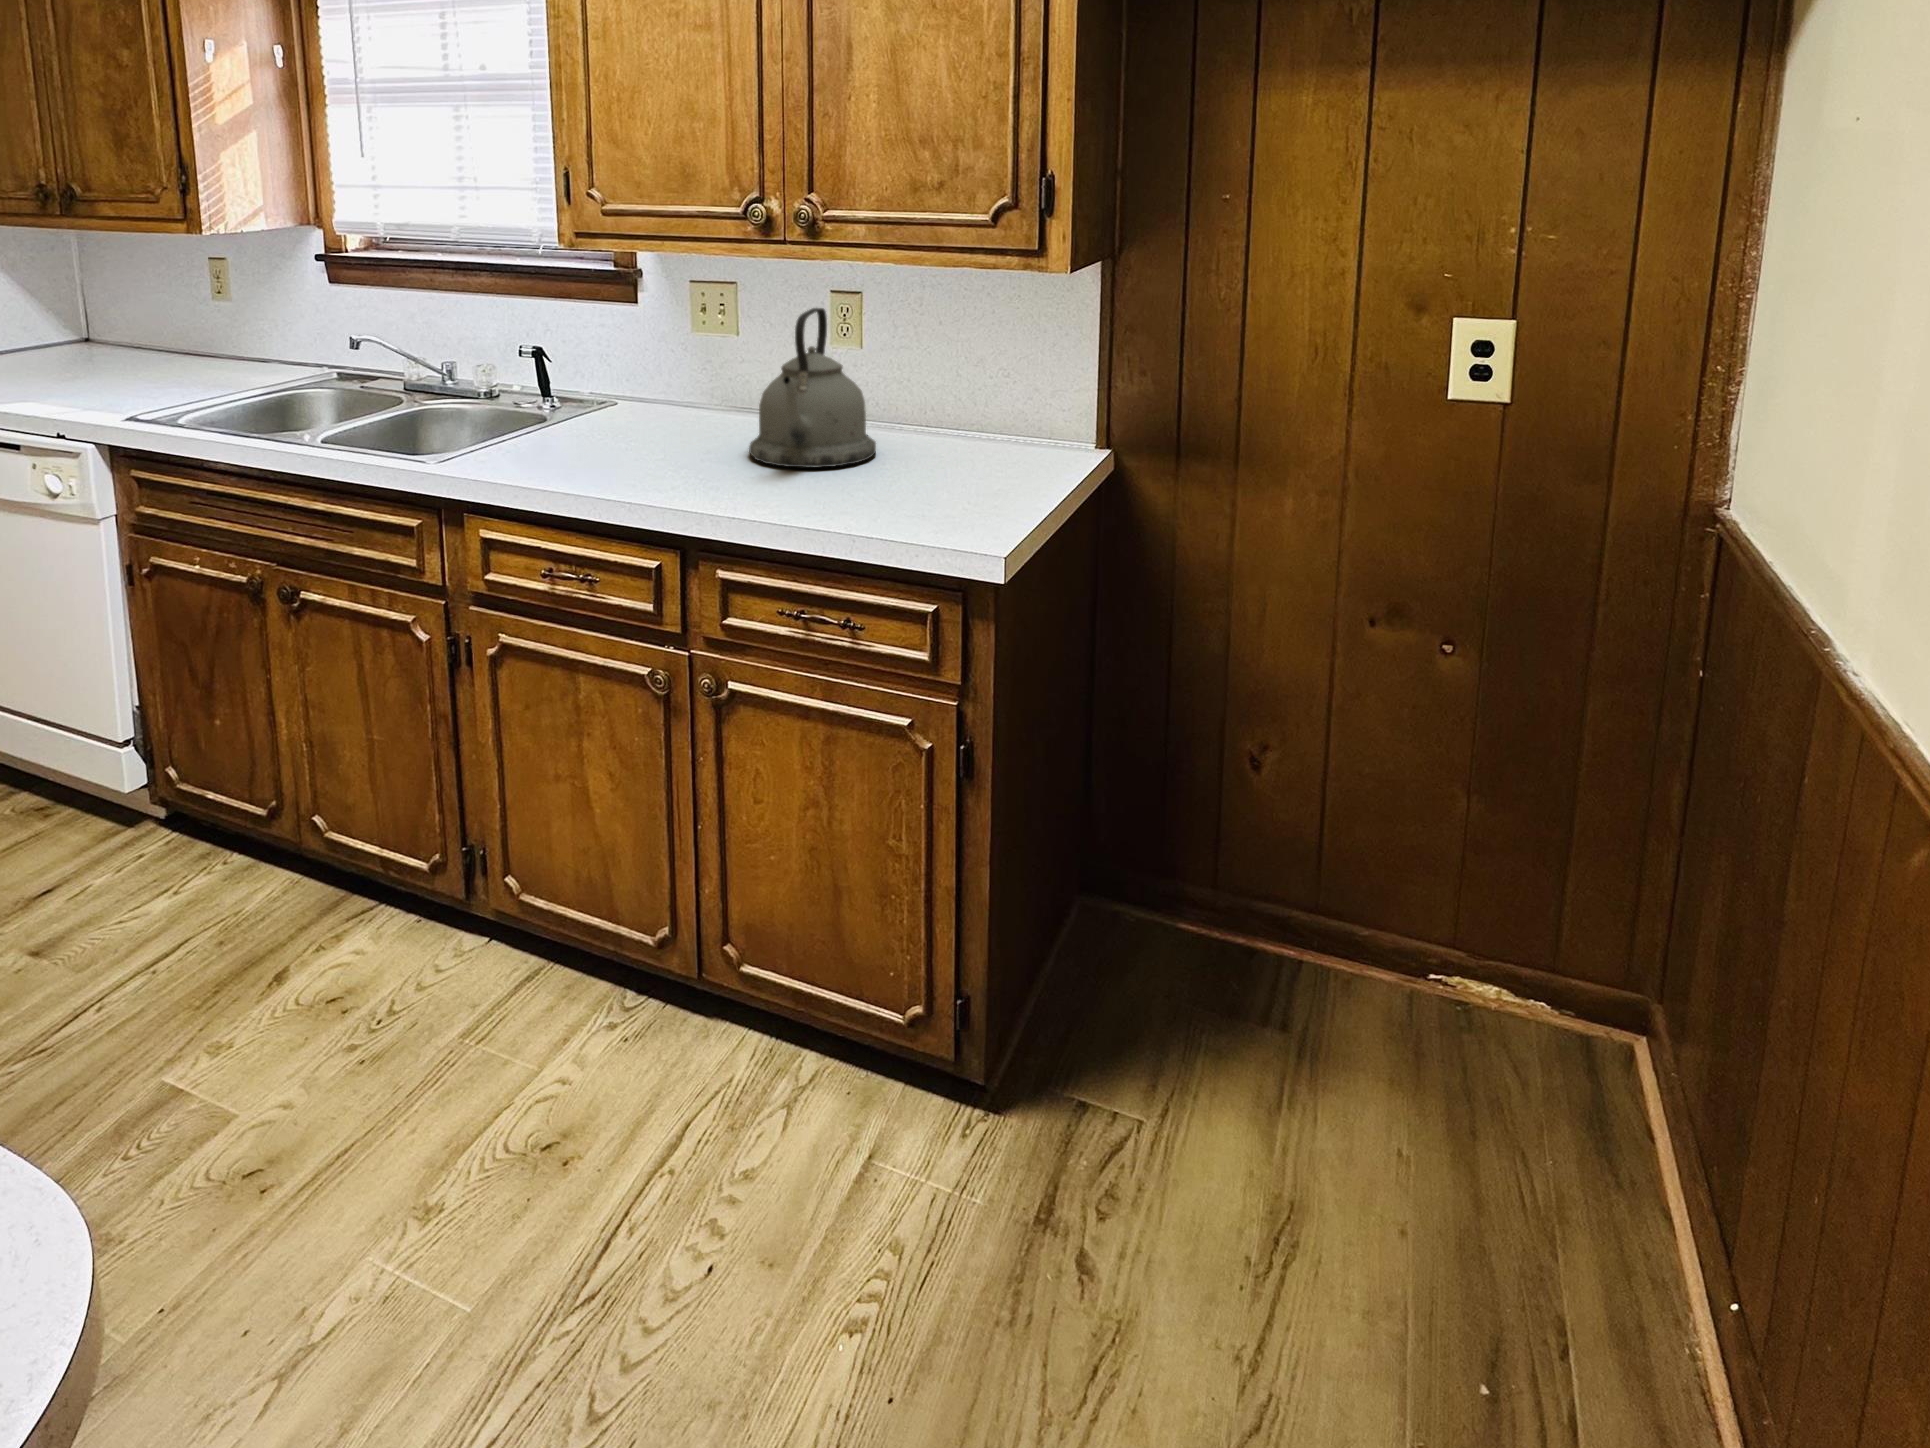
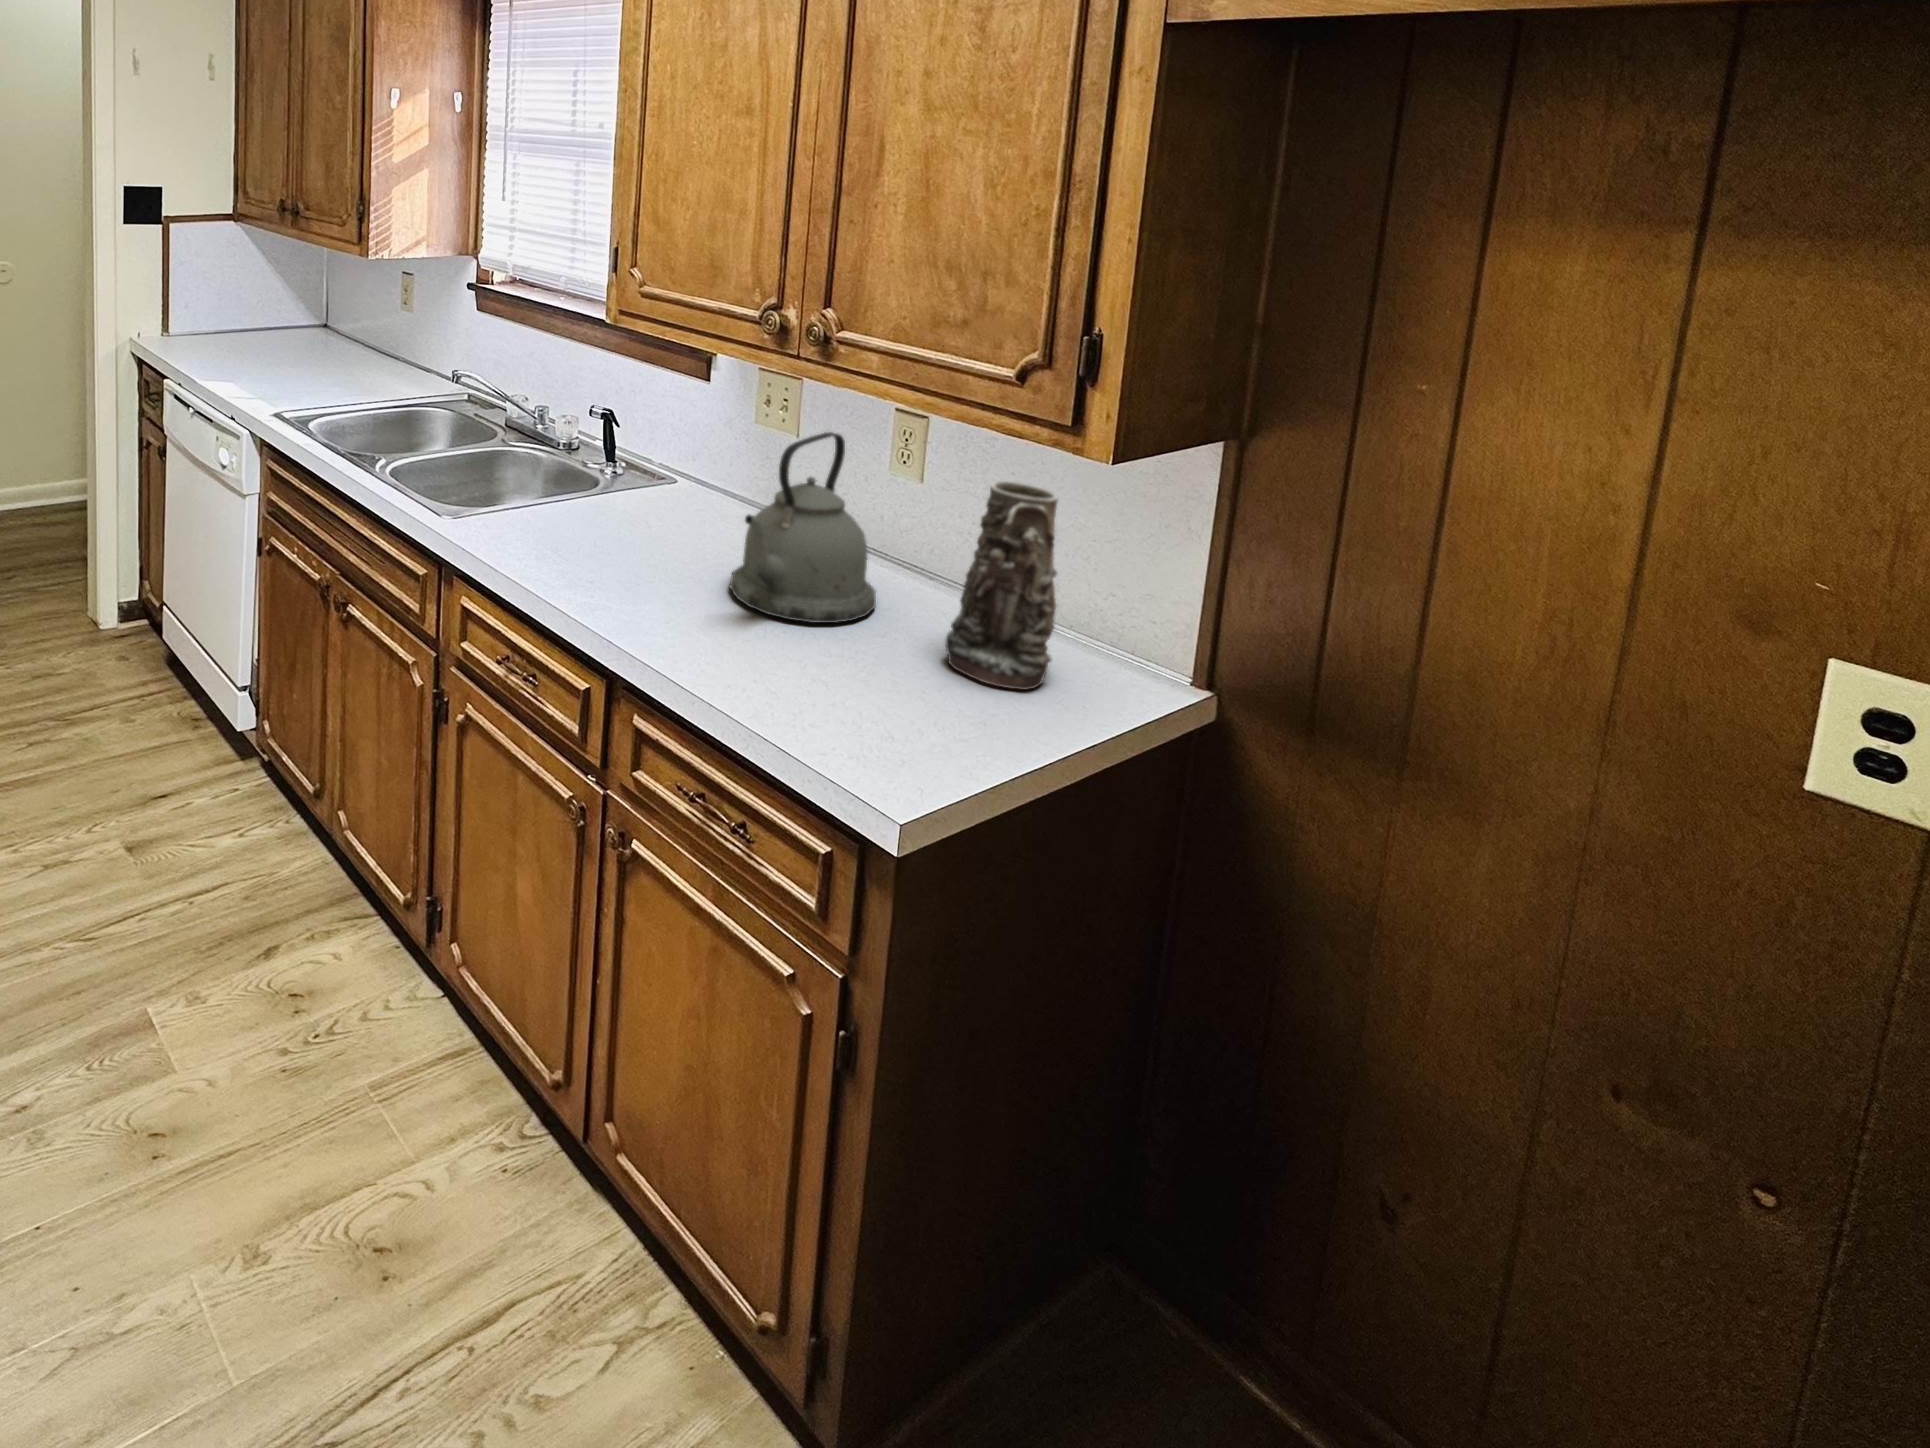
vase: none [952,315,1034,475] -> present [945,481,1058,690]

